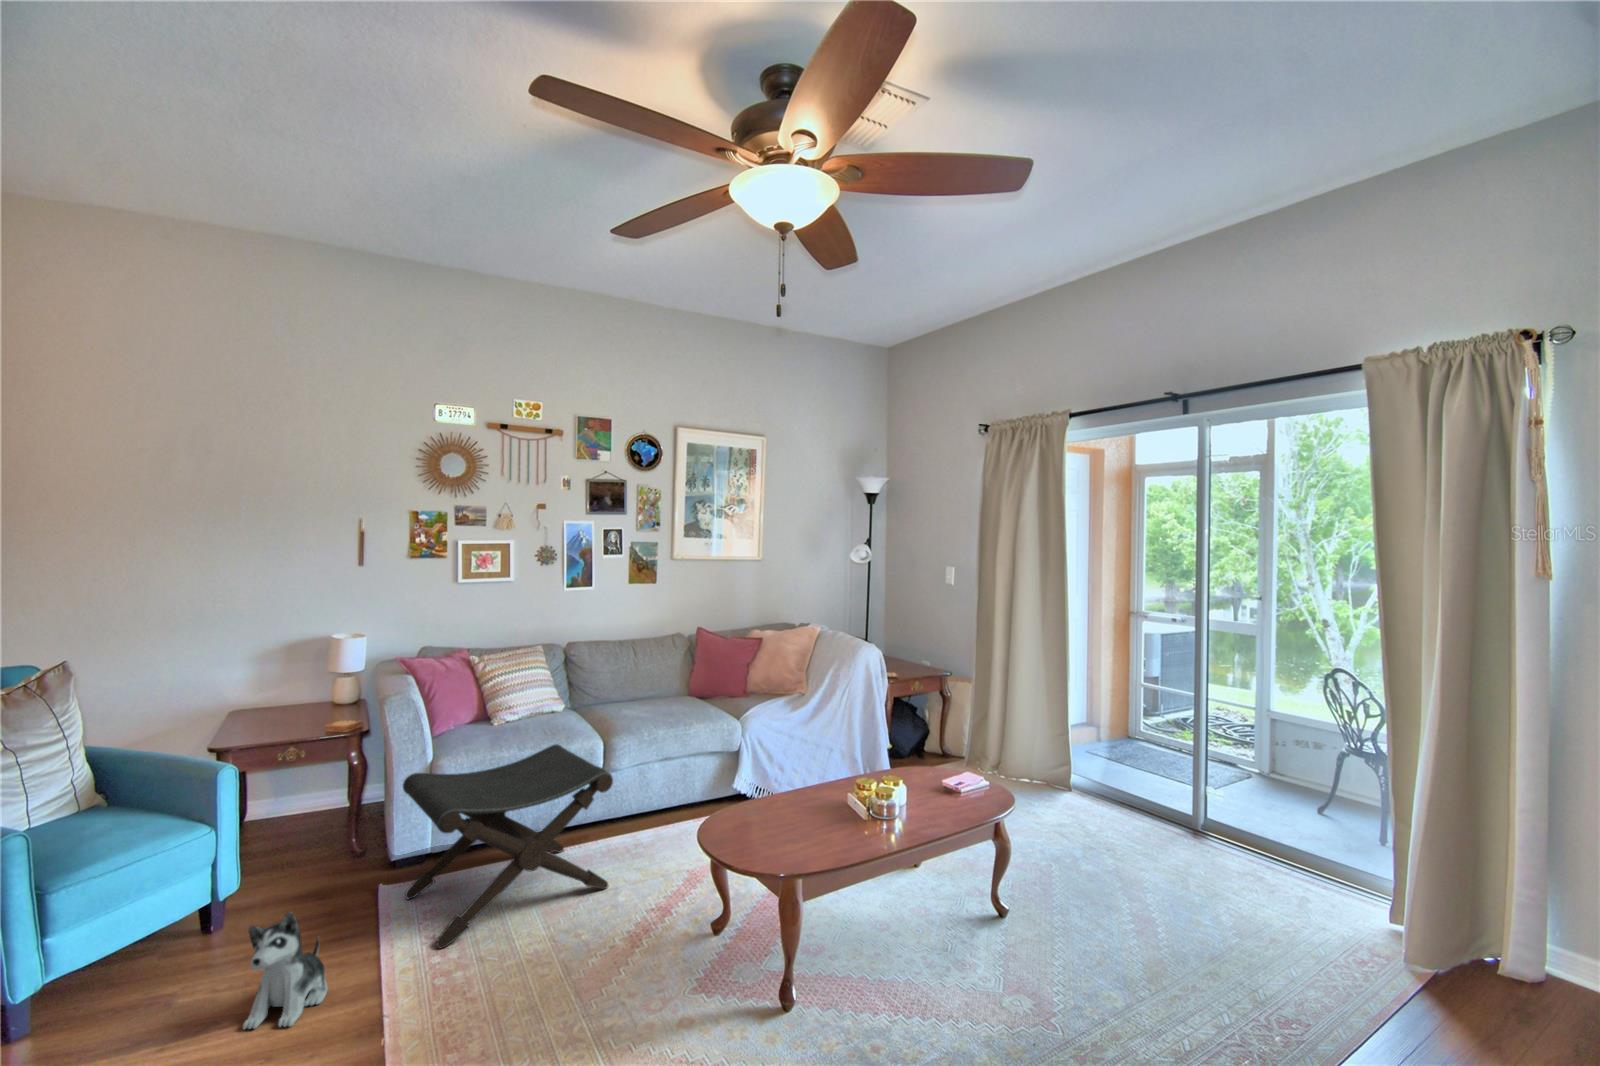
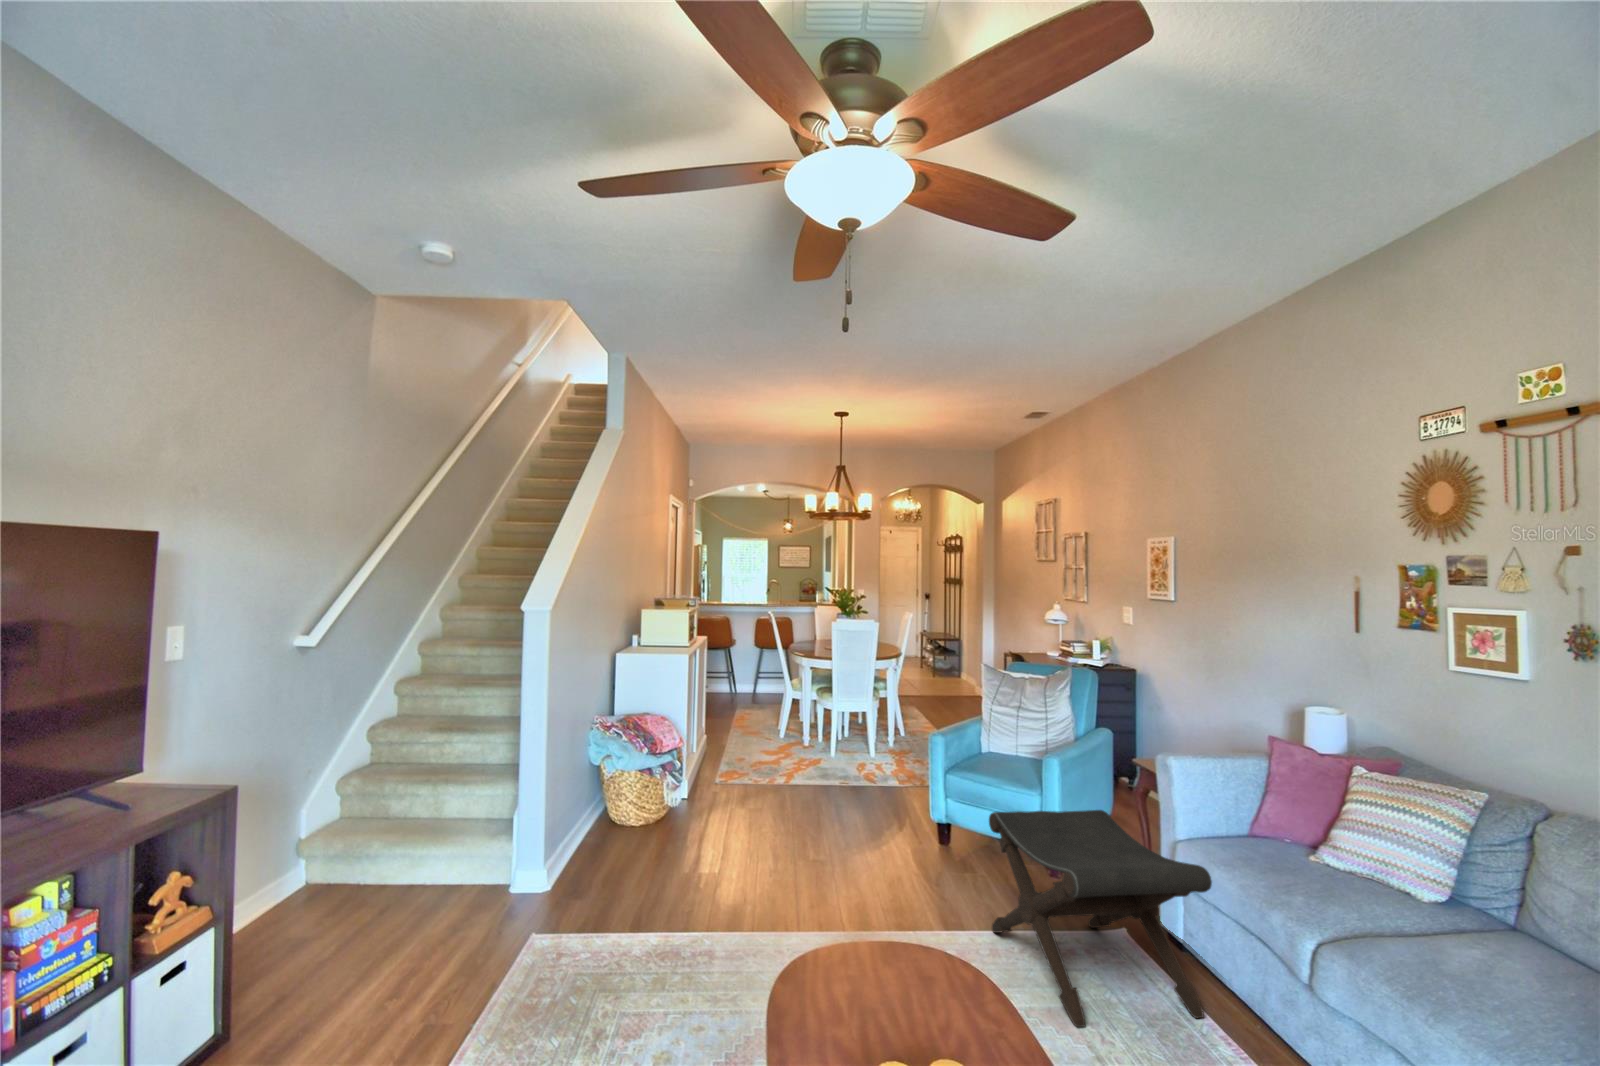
plush toy: present [243,911,328,1030] -> none [926,819,987,894]

